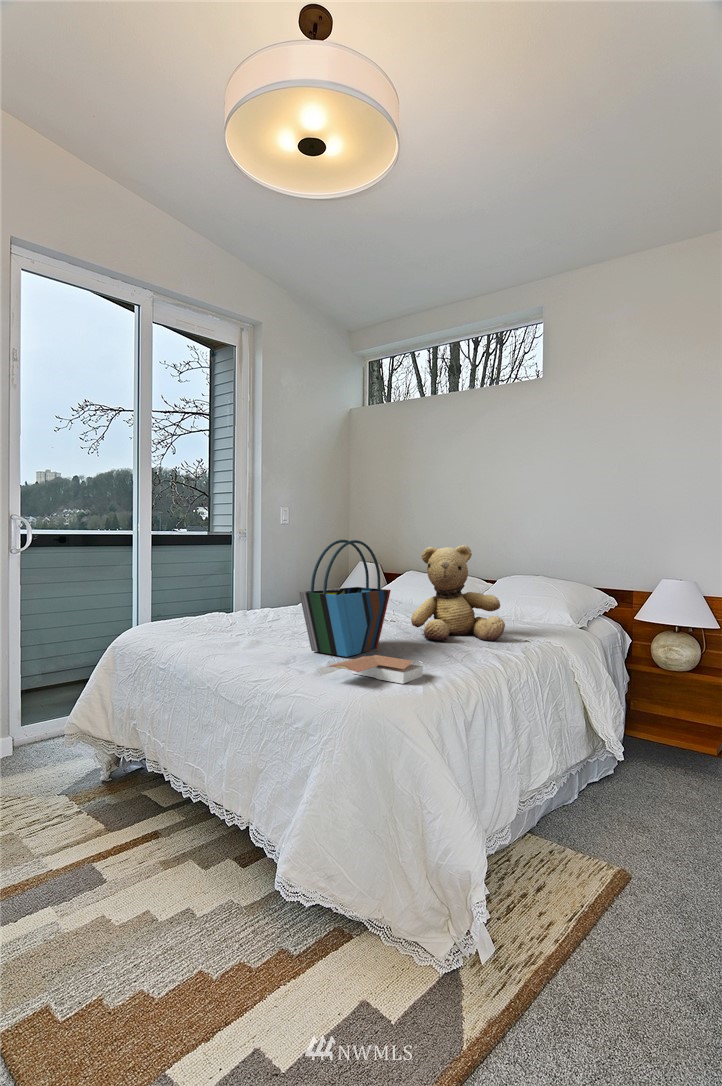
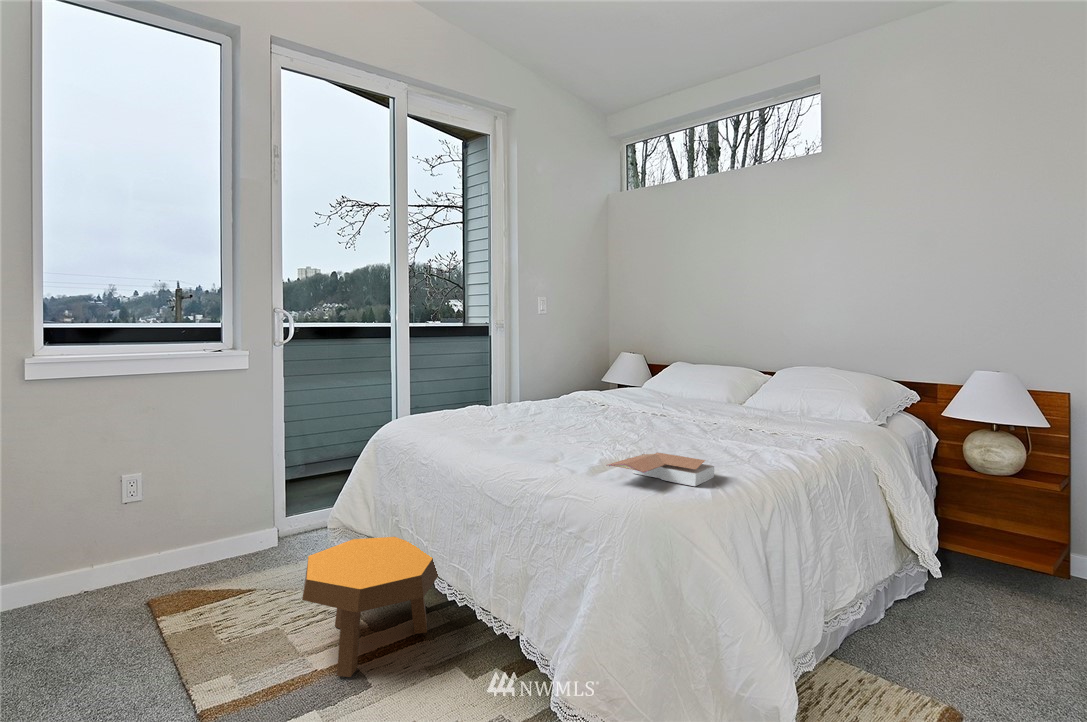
tote bag: present [299,540,391,657] -> none [568,325,666,454]
teddy bear: present [411,545,505,641] -> none [685,331,794,437]
footstool: none [40,740,180,872] -> present [302,537,438,677]

